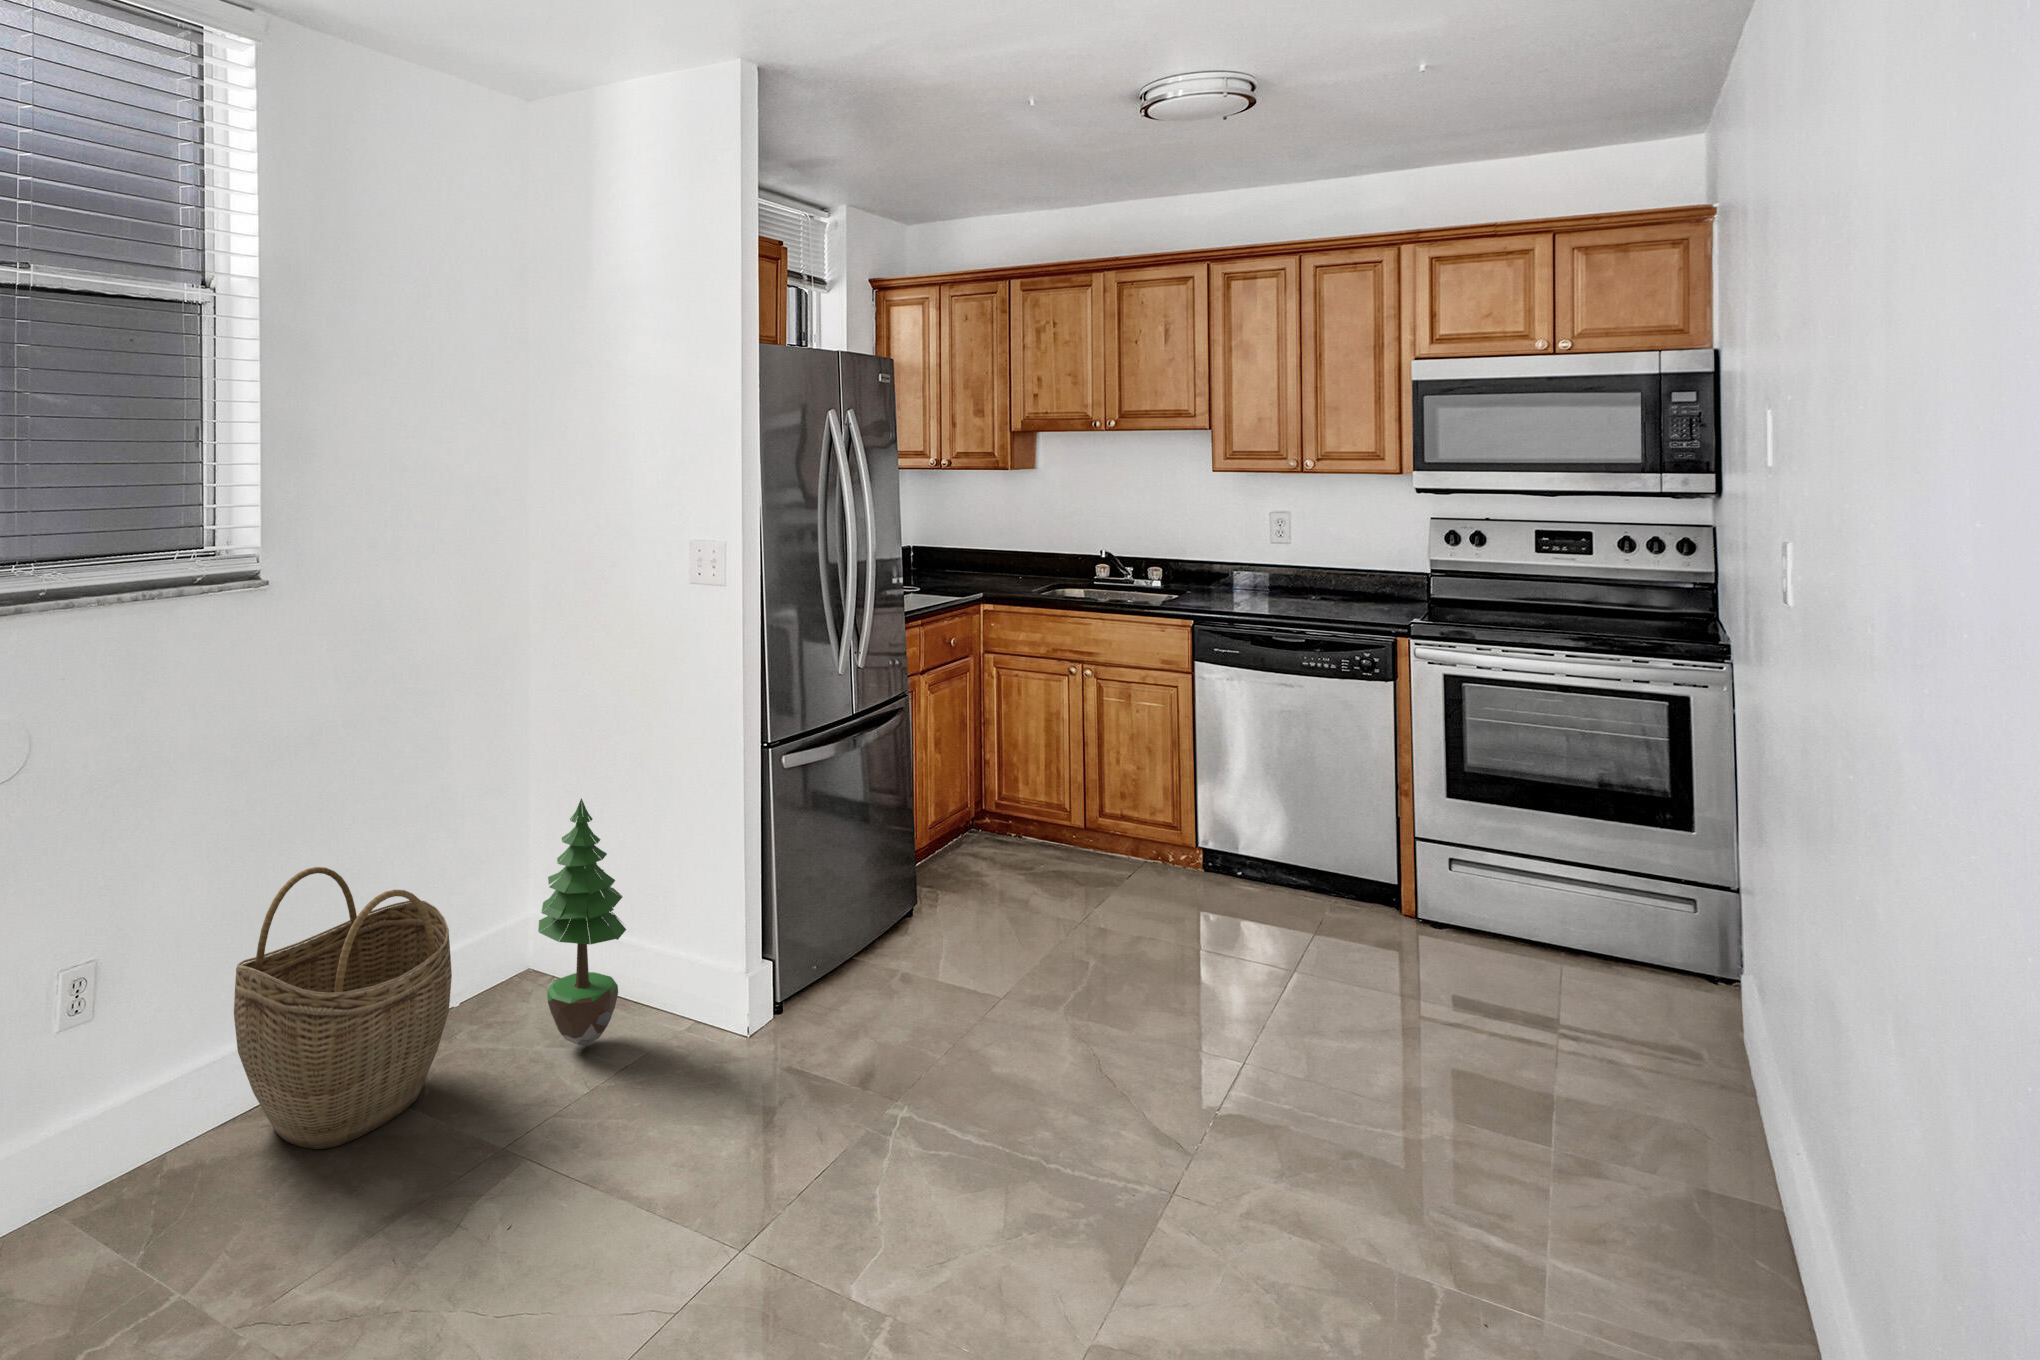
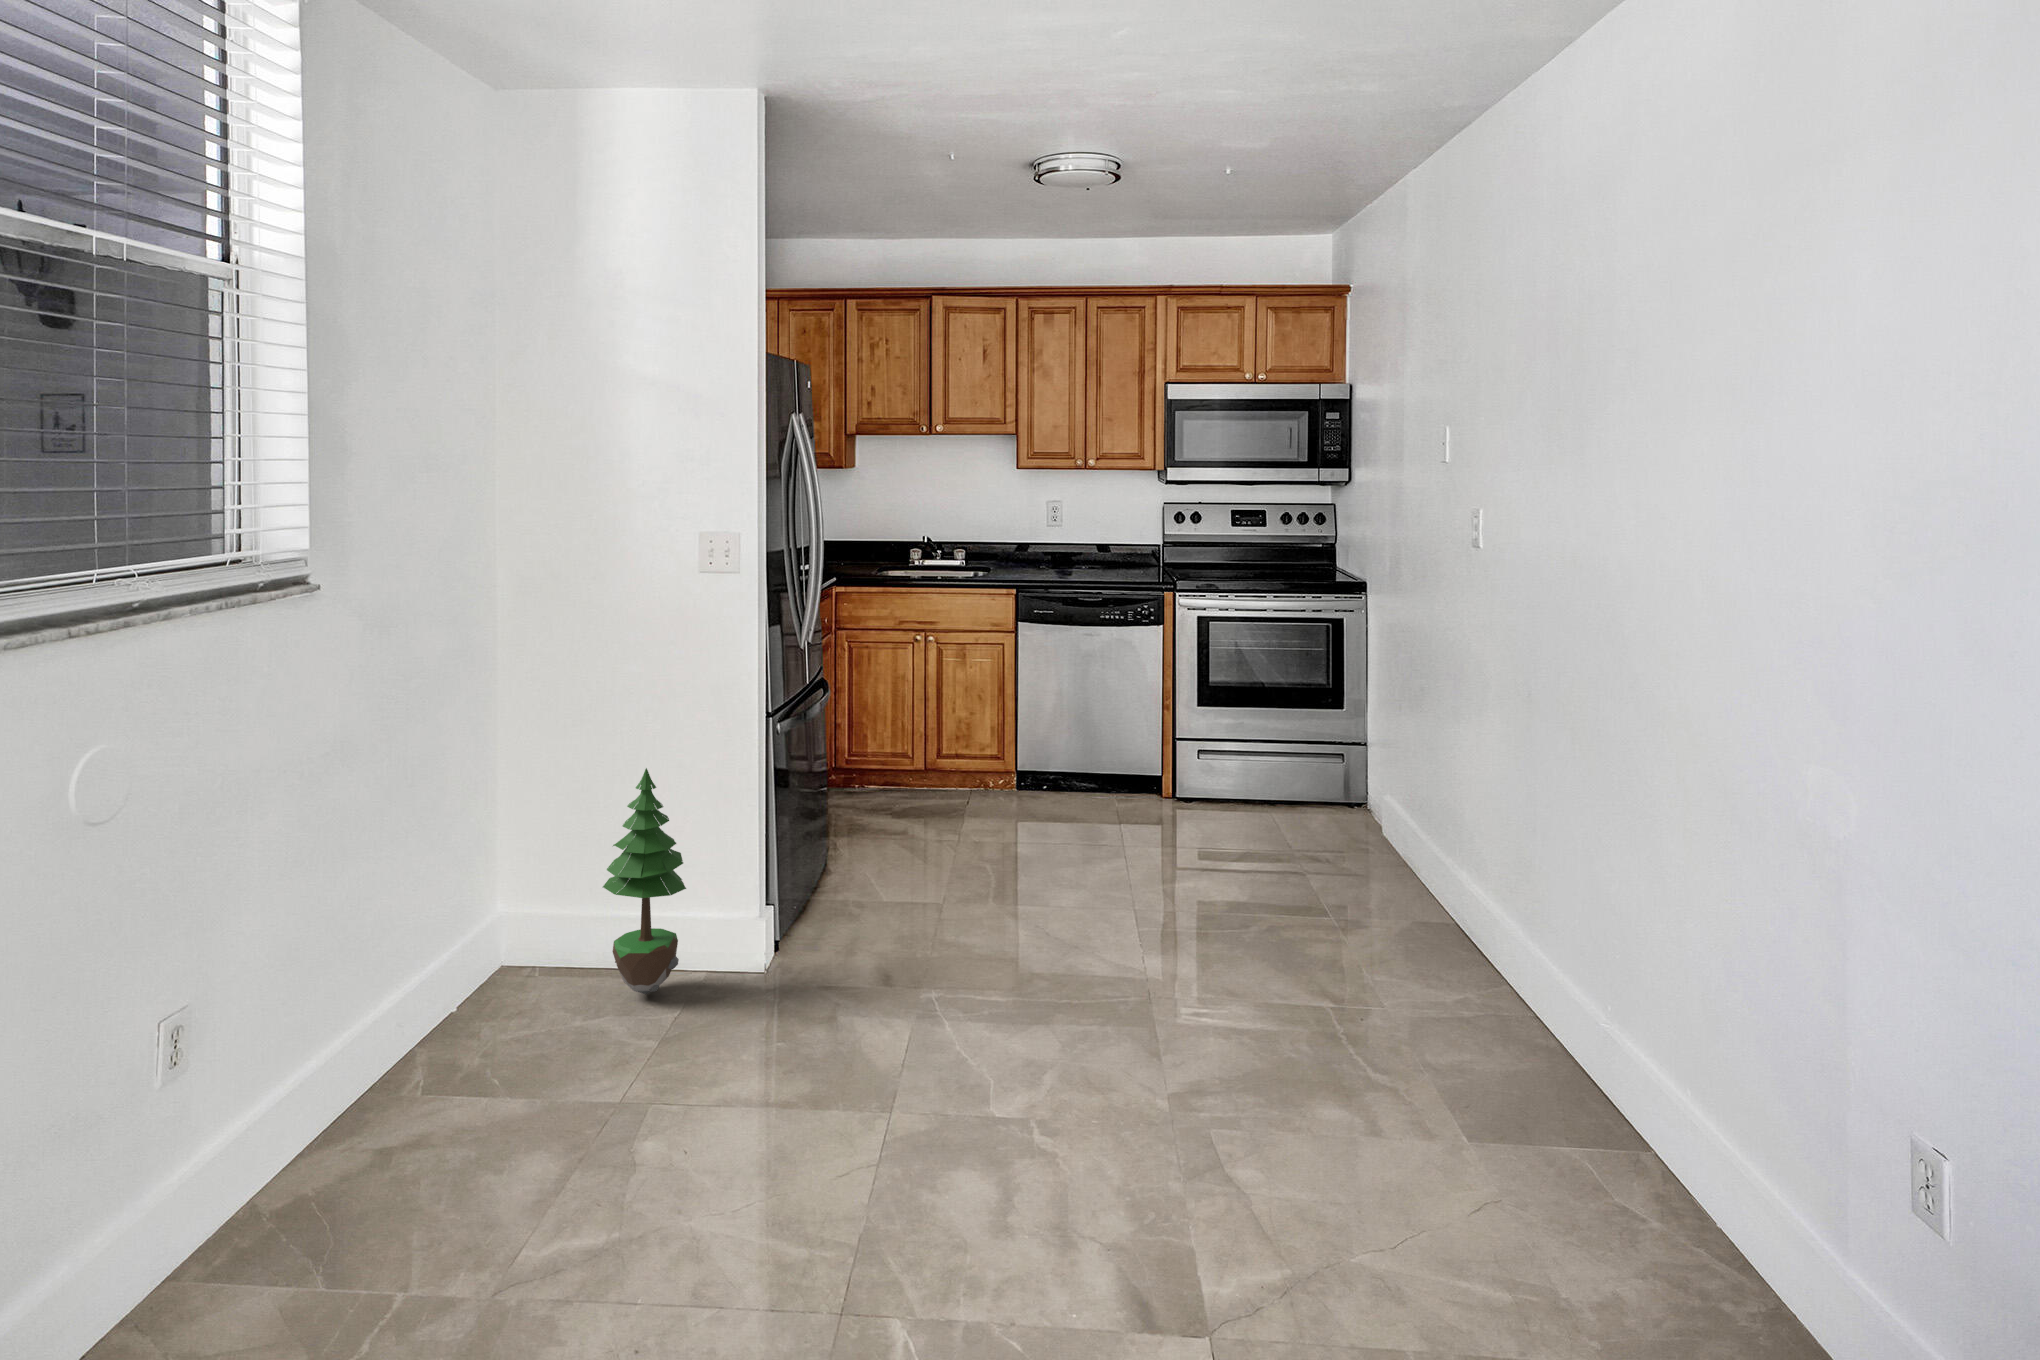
woven basket: present [234,867,452,1149] -> none [373,861,563,1120]

